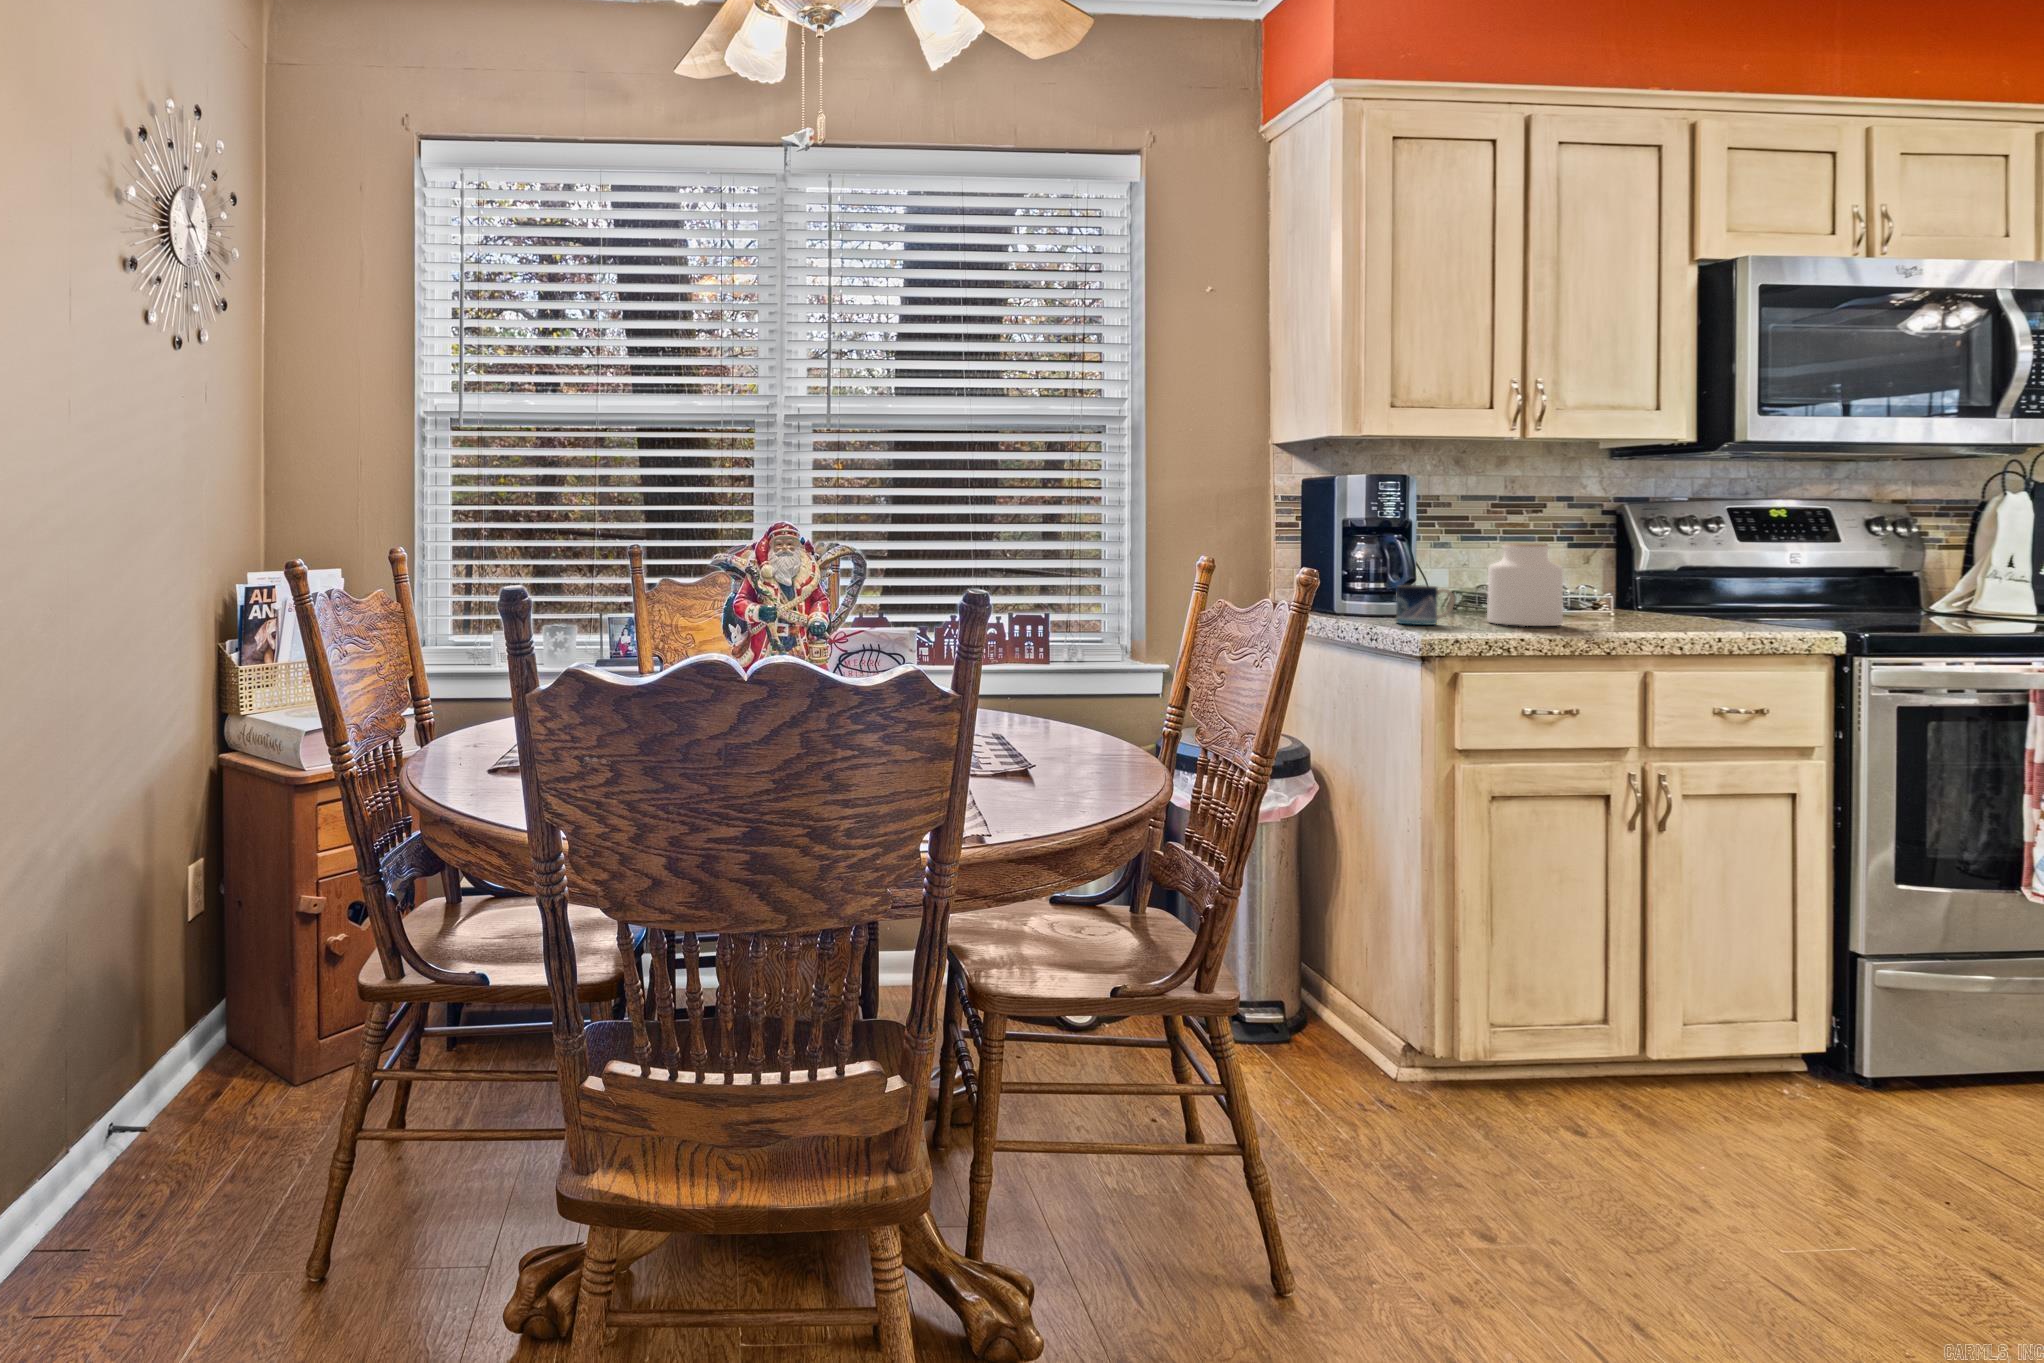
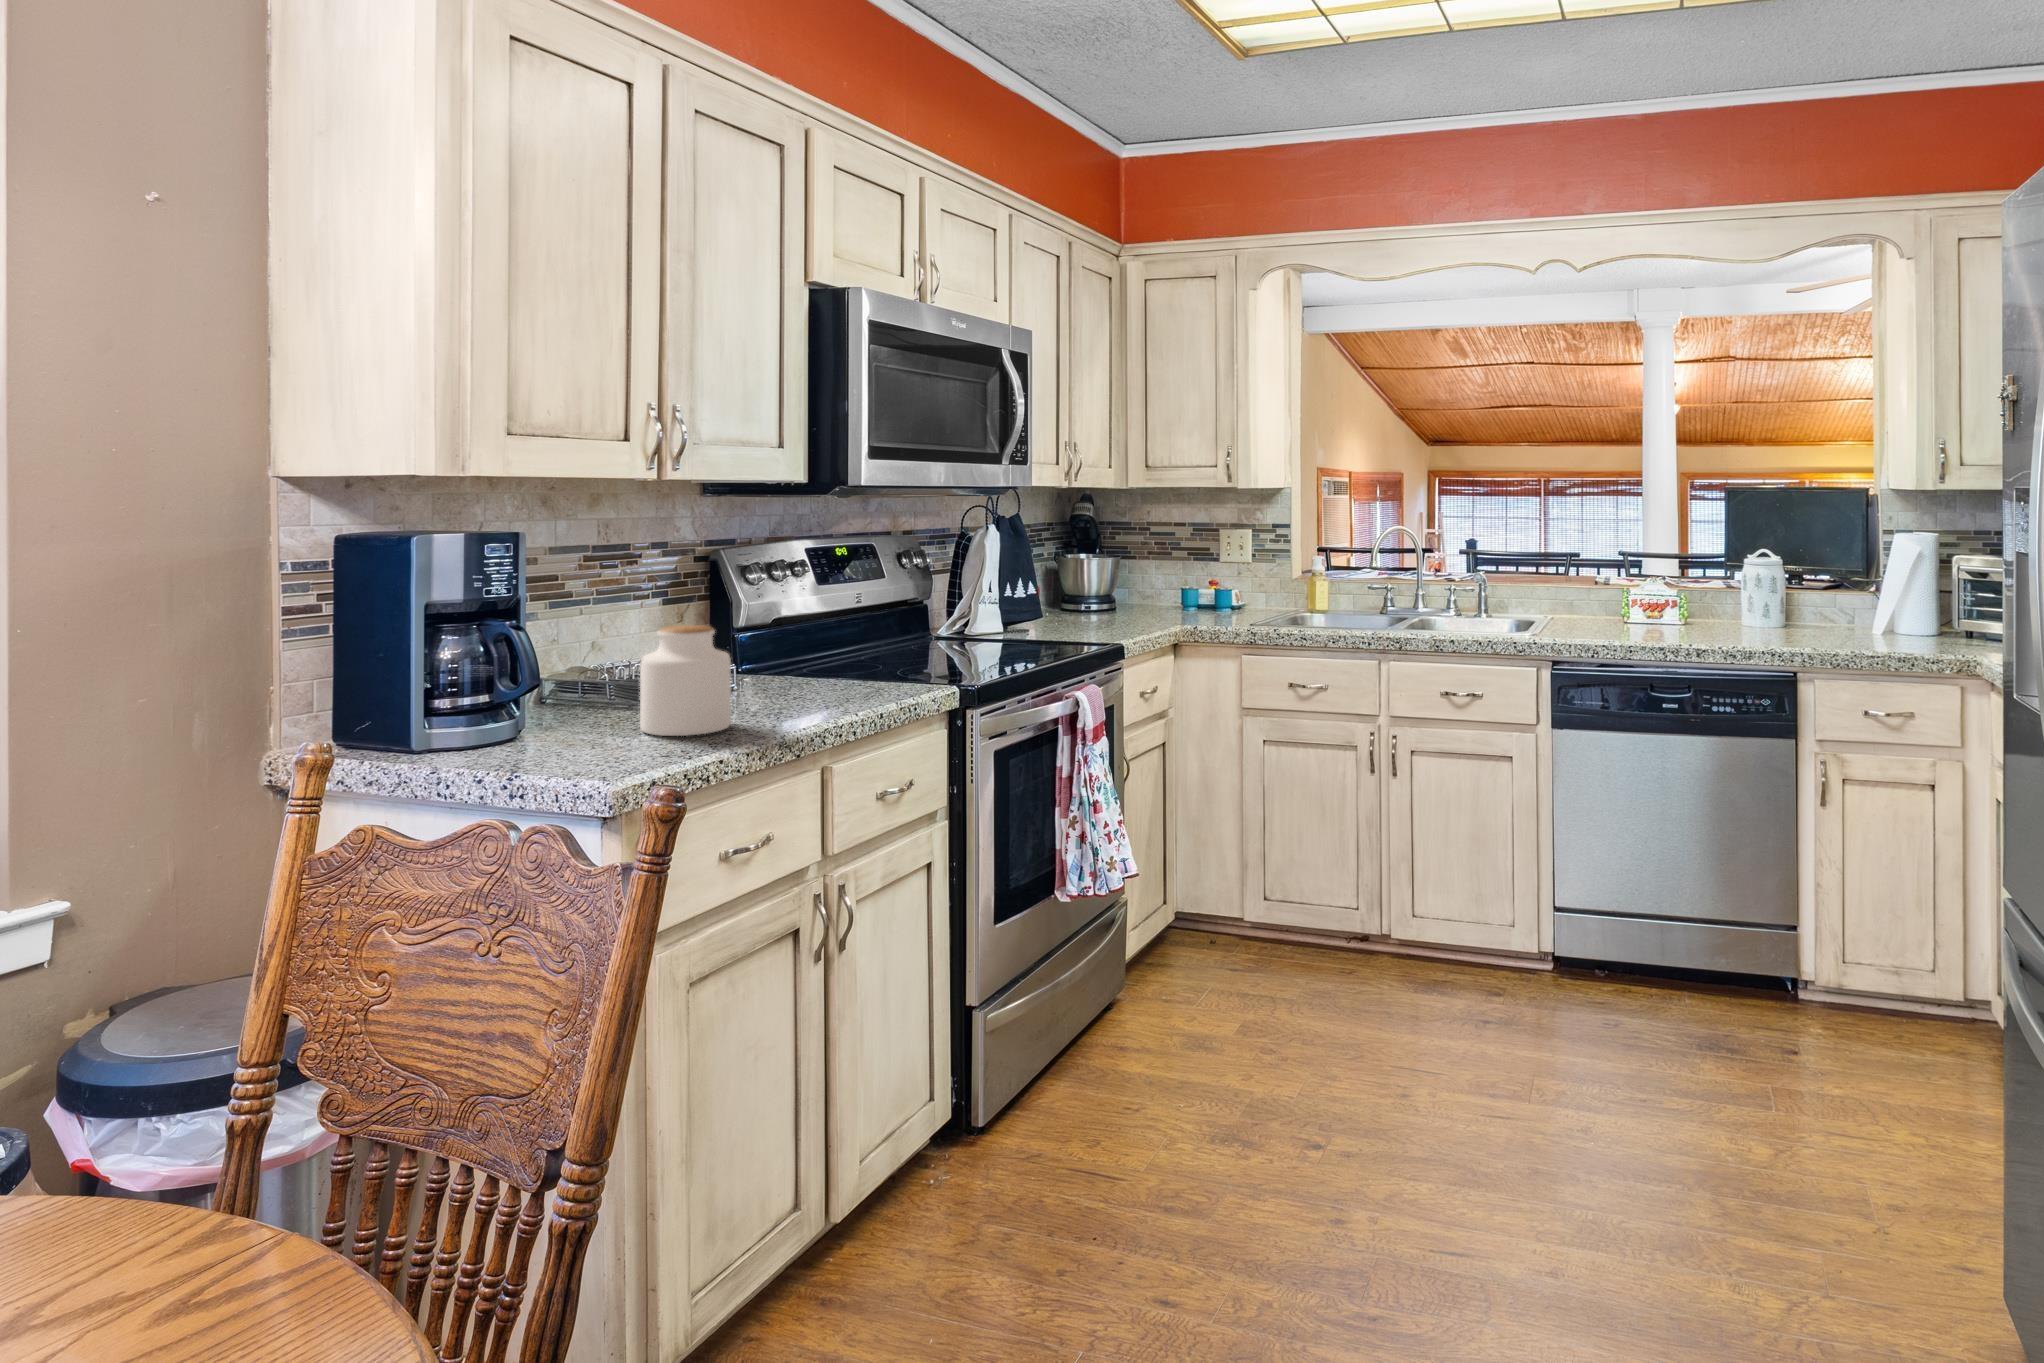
mug: present [1396,585,1455,625] -> none [537,698,615,760]

